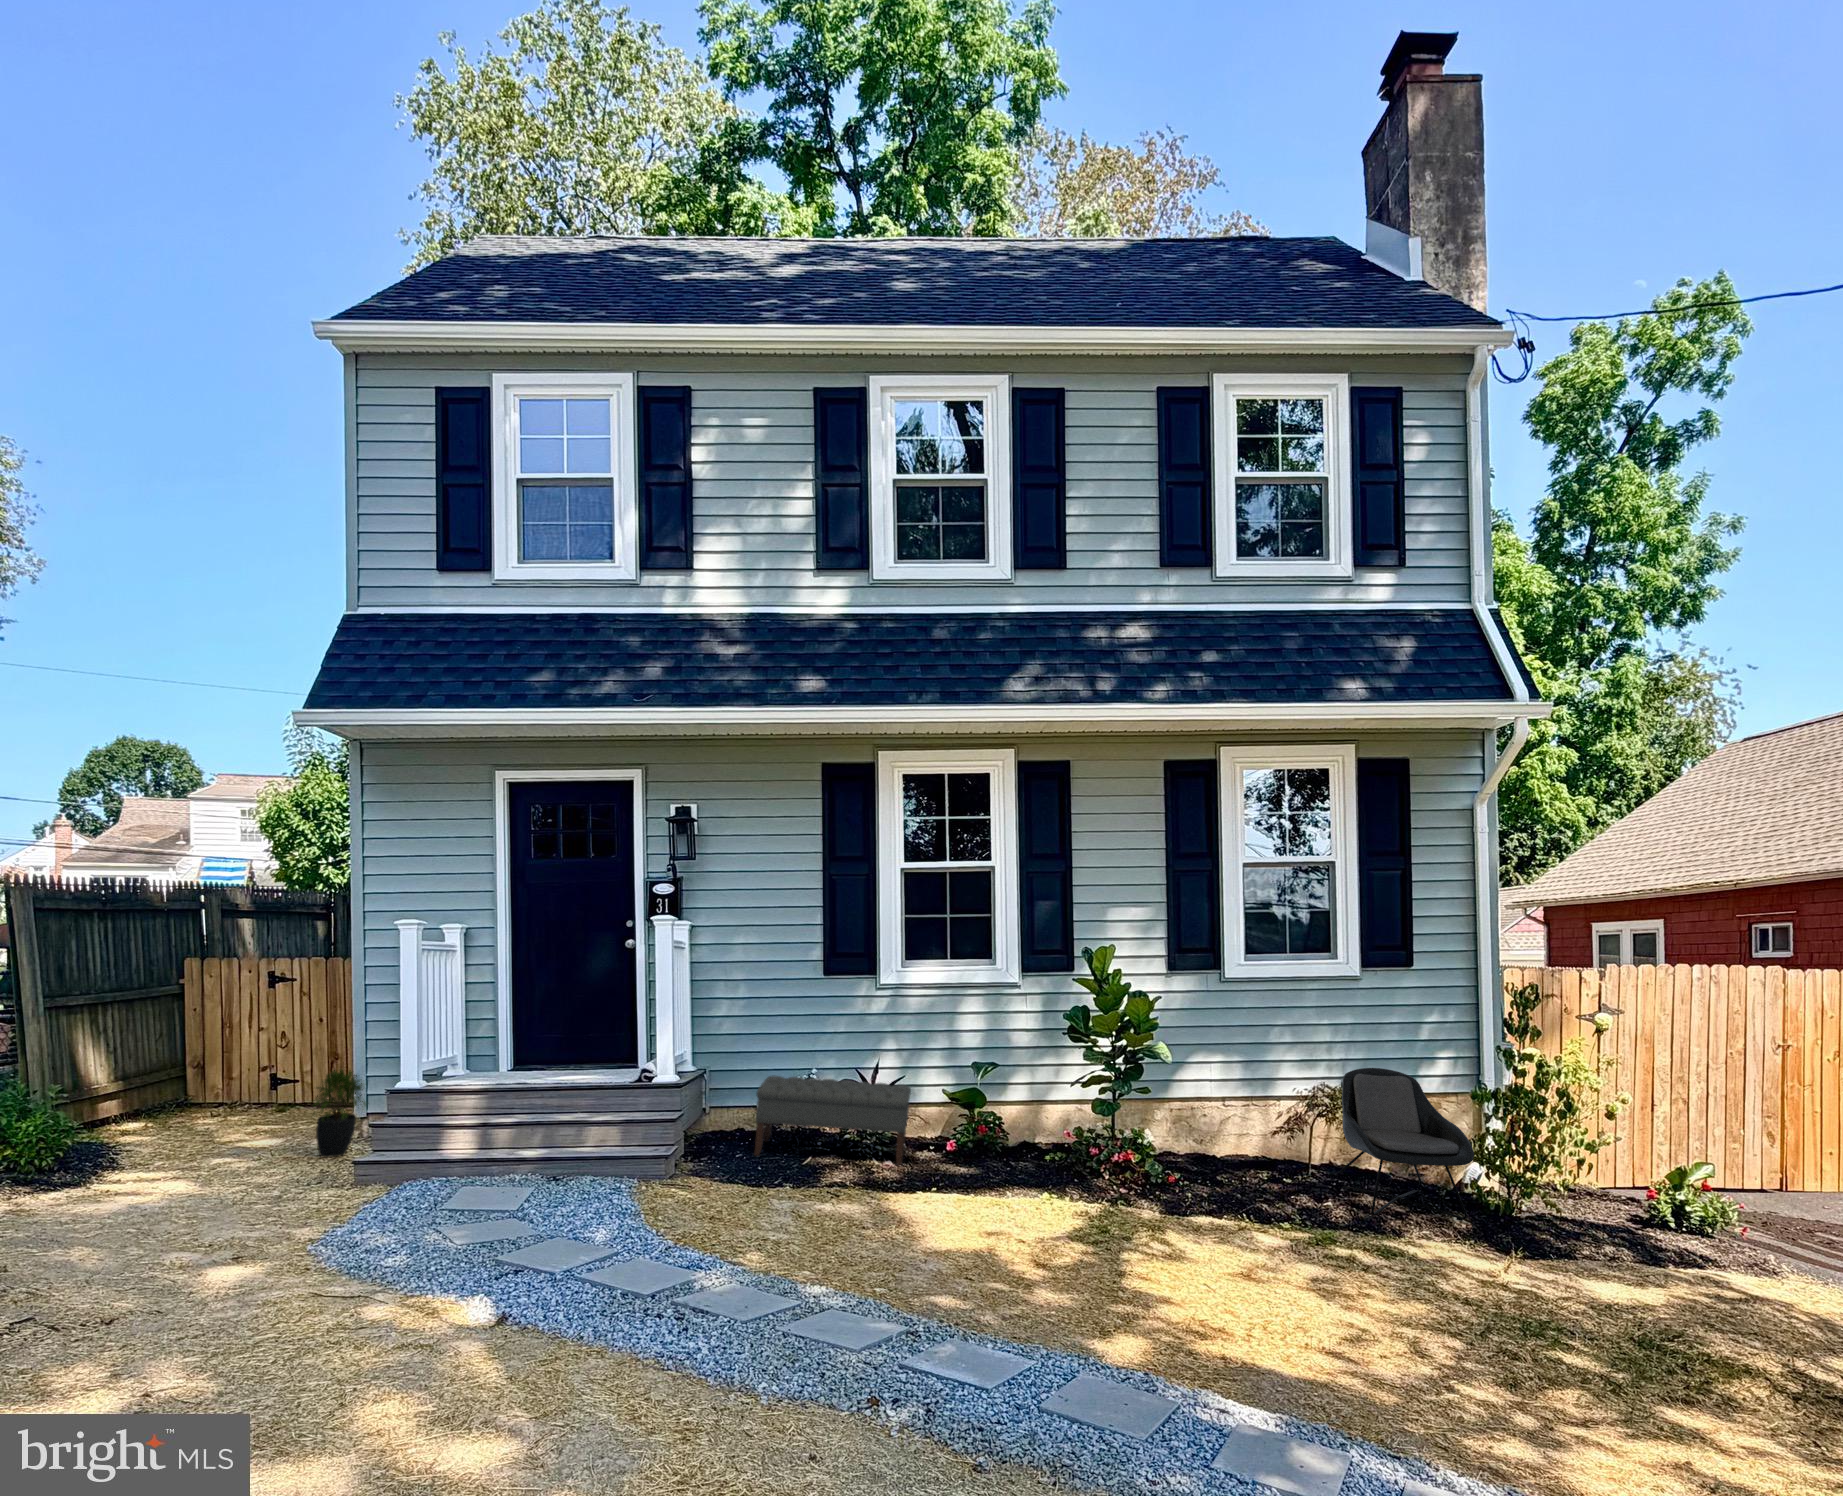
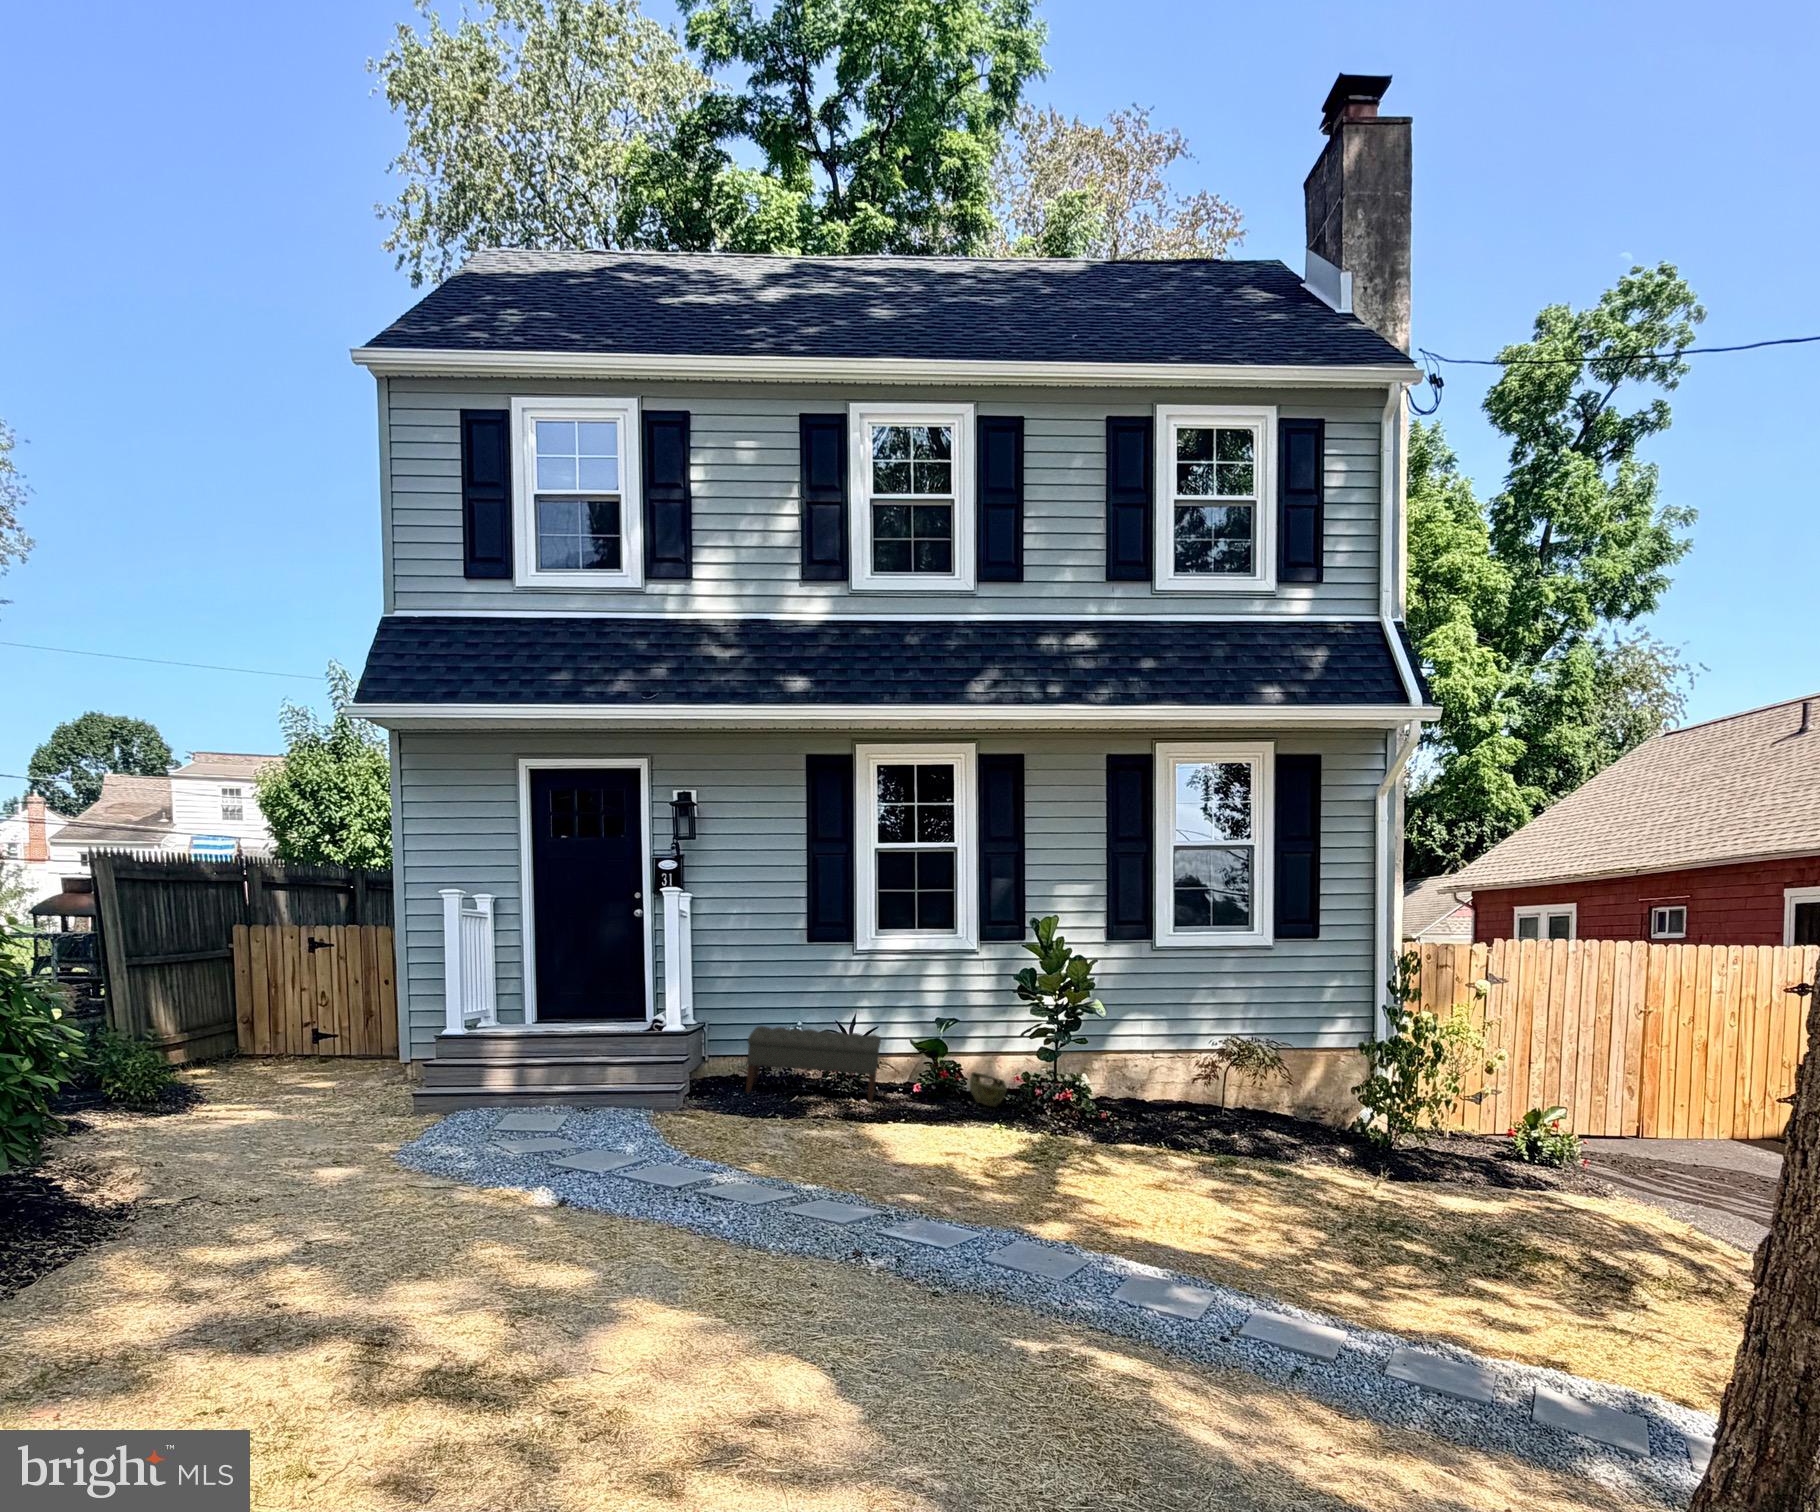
lounge chair: present [1338,1068,1474,1221] -> none [1245,1024,1363,1152]
potted plant: present [314,1069,367,1158] -> none [360,1015,411,1093]
woven basket: none [1014,1127,1058,1169] -> present [970,1072,1007,1107]

